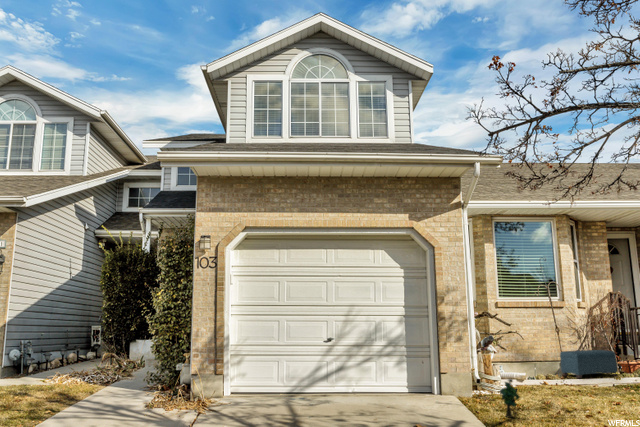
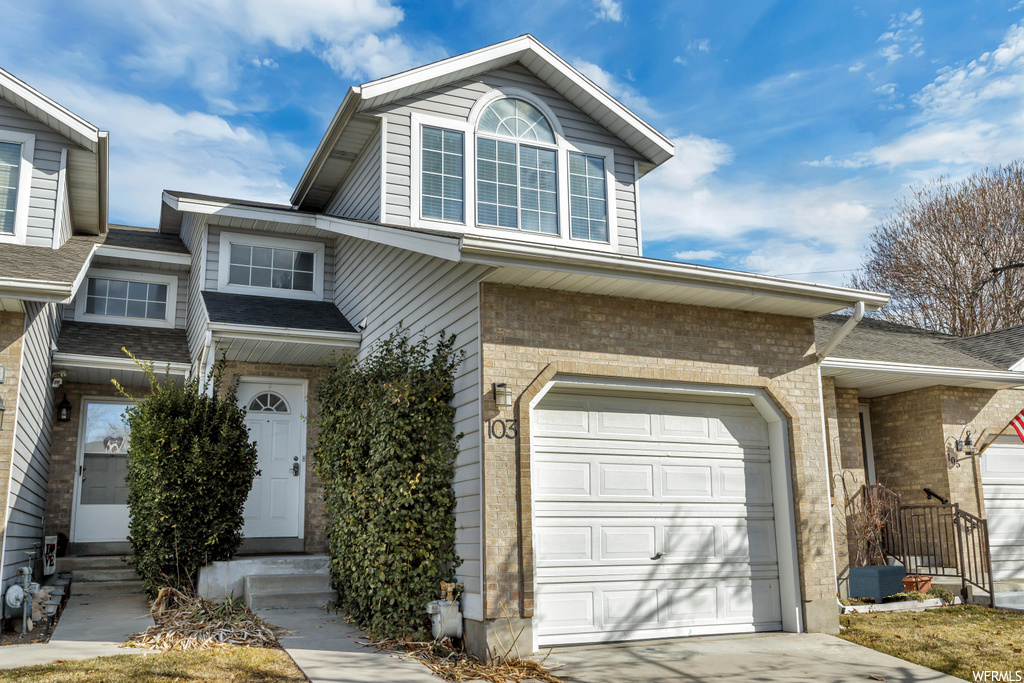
decorative plant: present [499,379,520,418] -> none [919,599,950,649]

